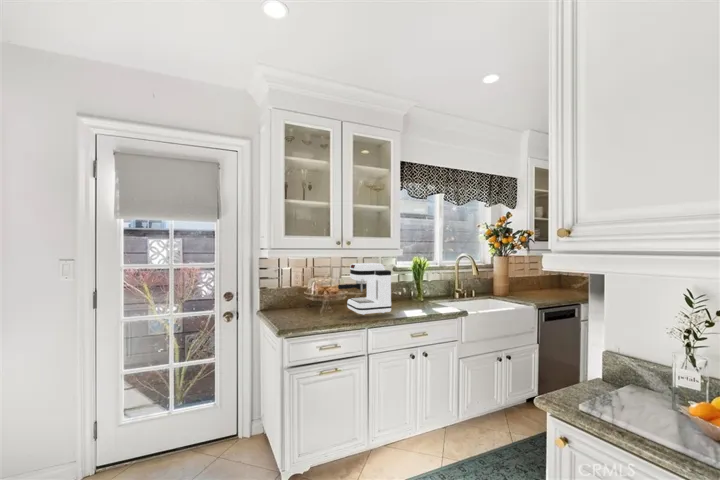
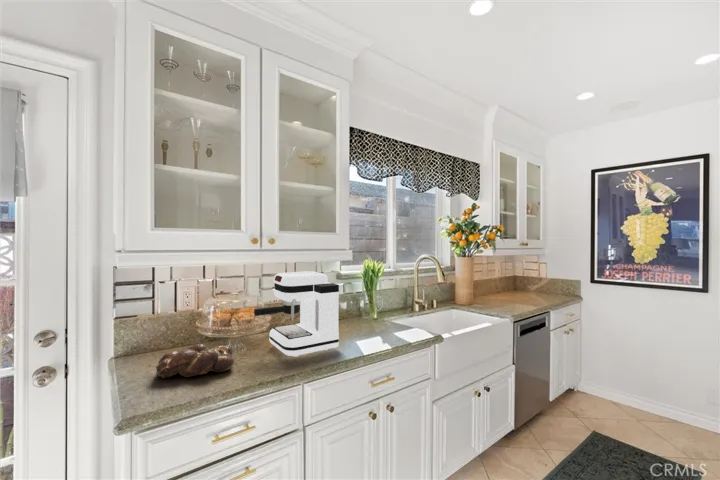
bread loaf: none [287,302,328,319] -> present [156,344,234,378]

